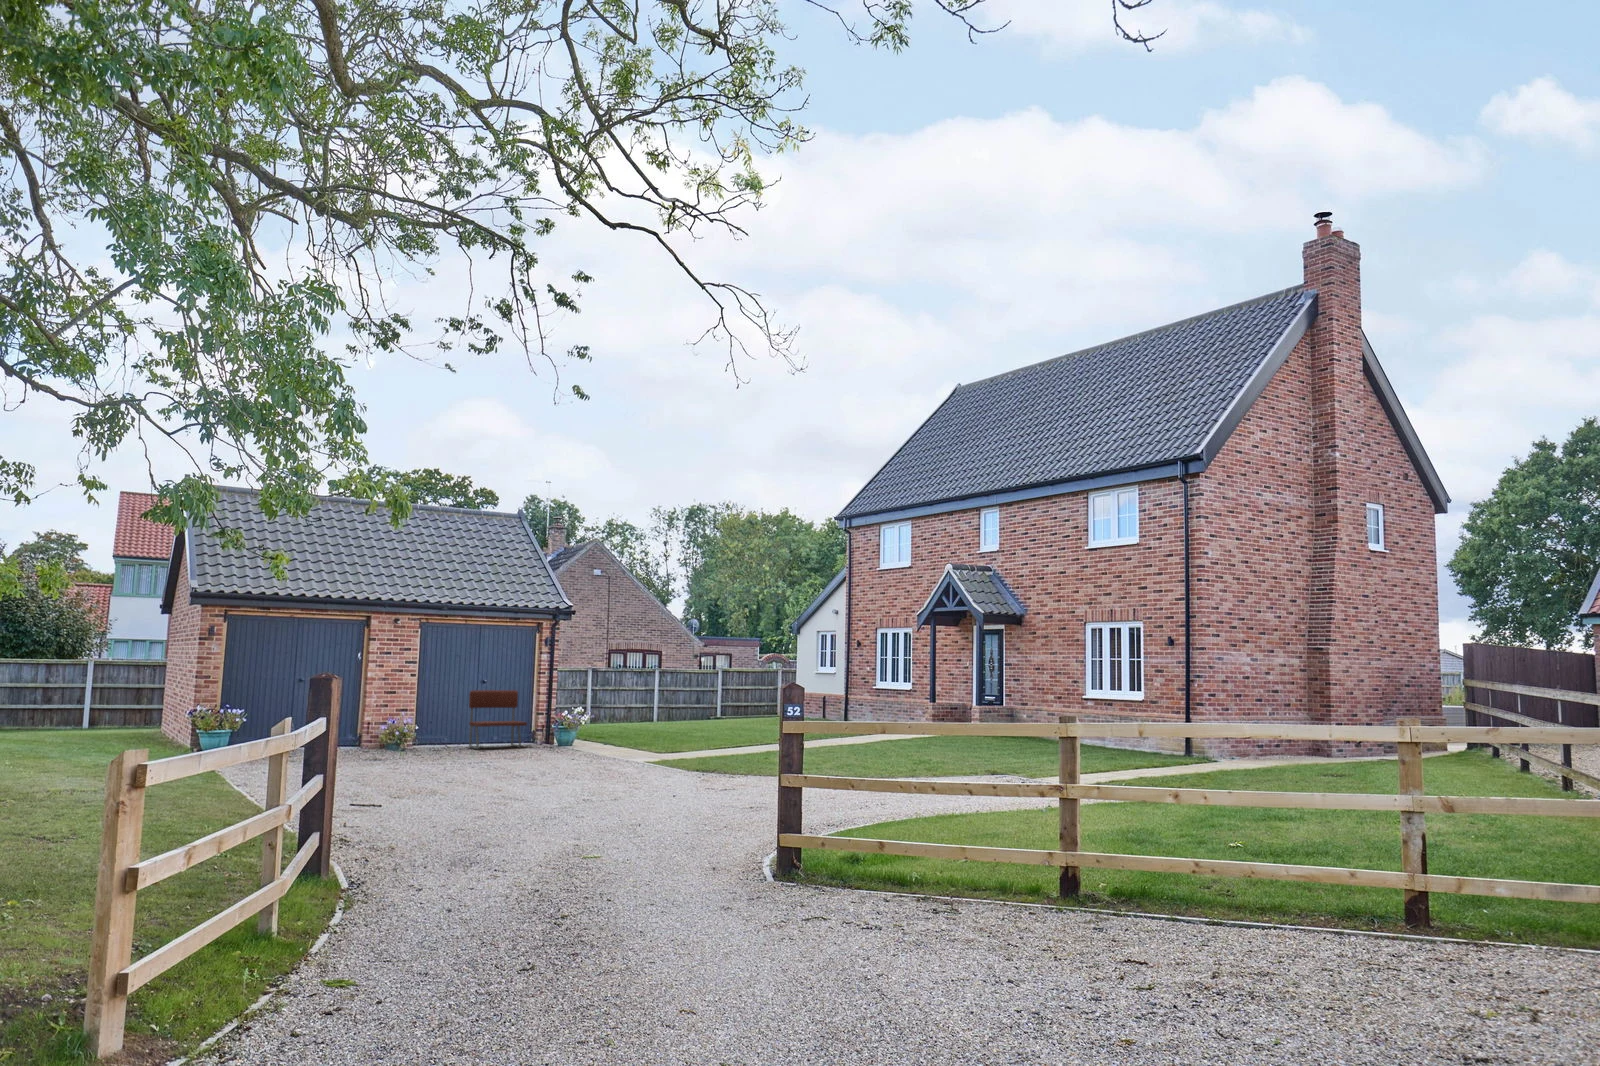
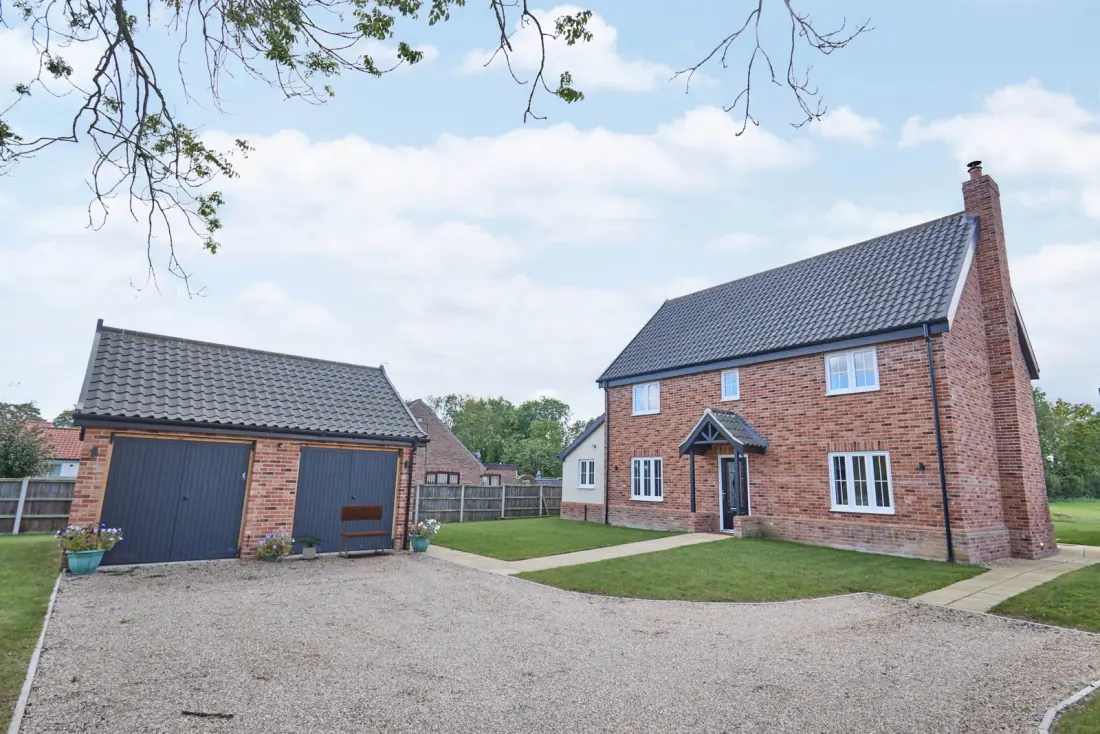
potted plant: none [420,723,451,750] -> present [297,535,323,559]

